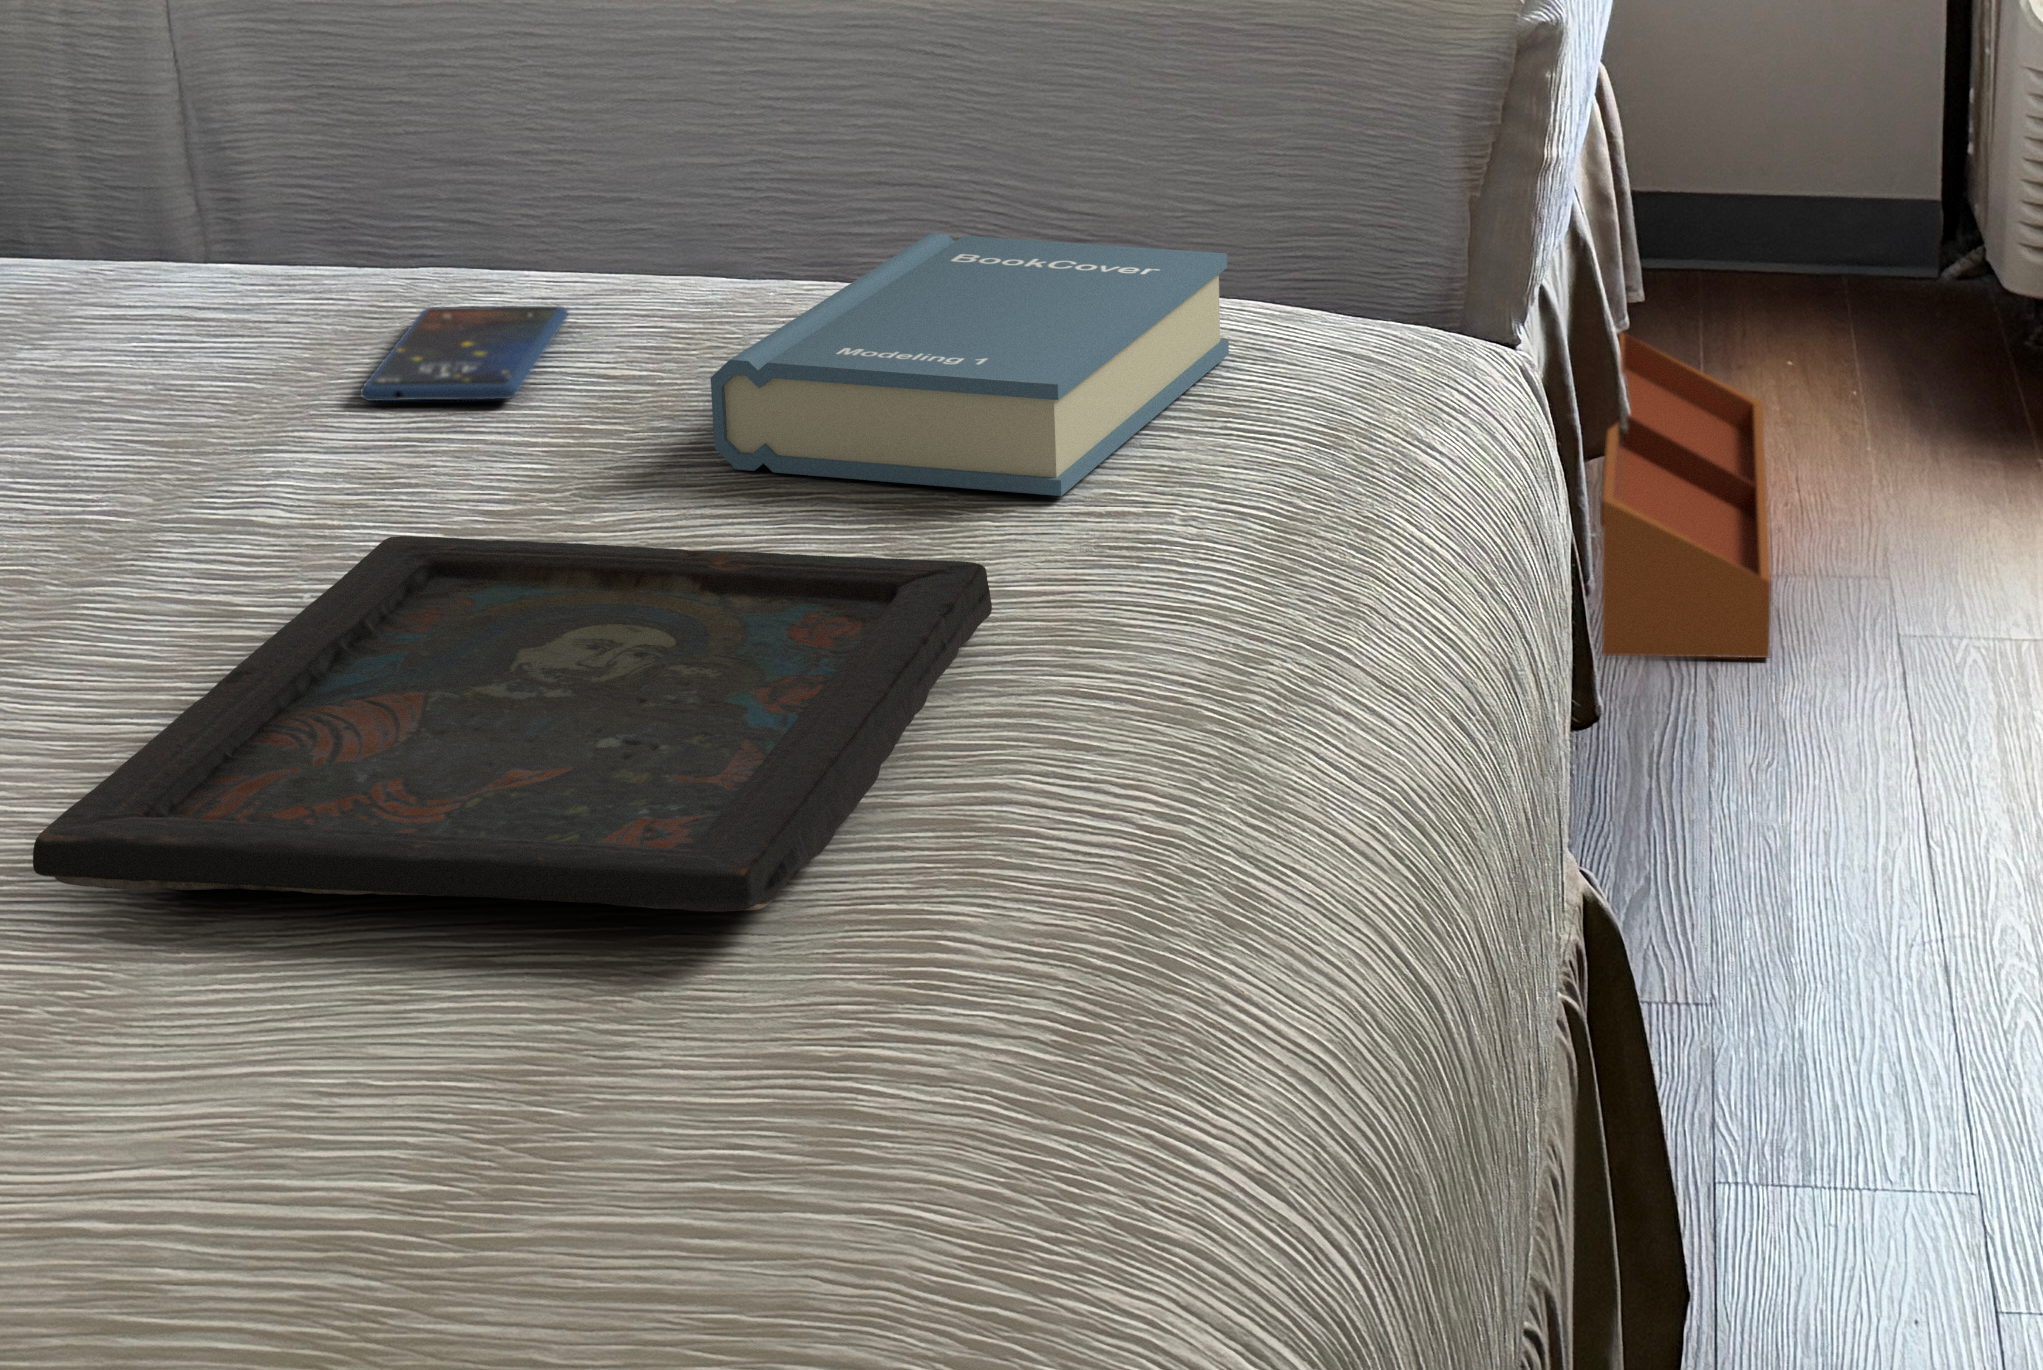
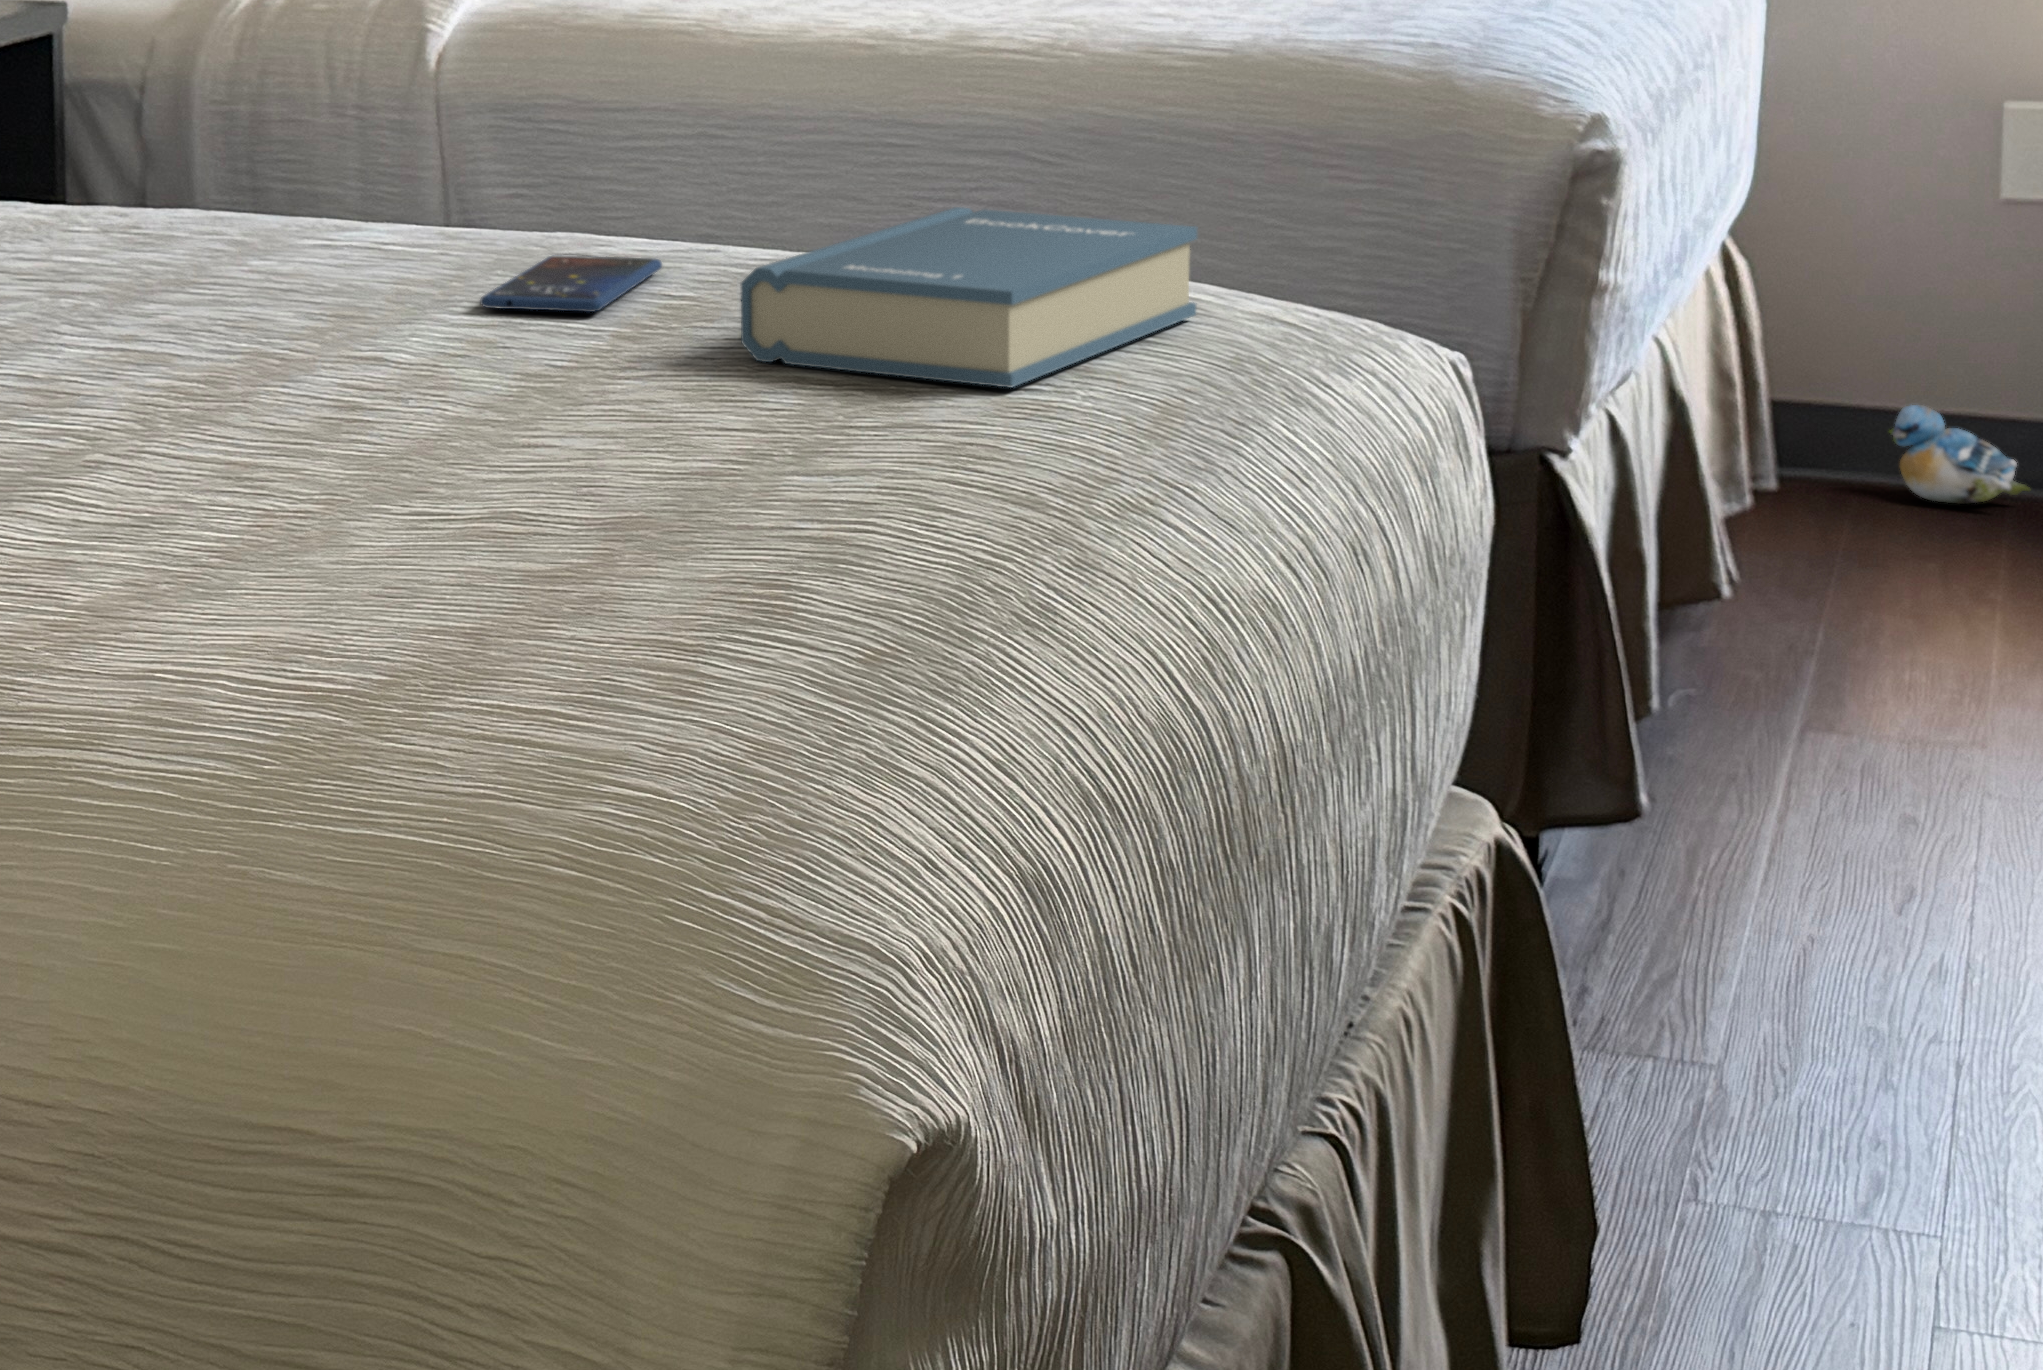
plush toy: none [1720,191,1863,290] -> present [1889,405,2030,504]
storage bin: present [1600,333,1771,658] -> none [1689,504,1890,797]
tray: present [33,536,992,911] -> none [138,368,919,584]

